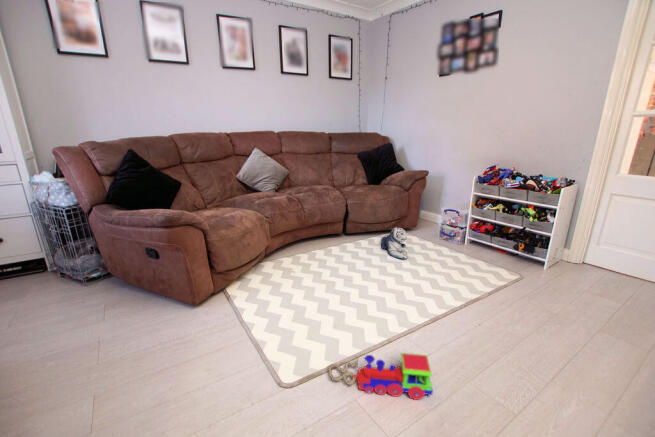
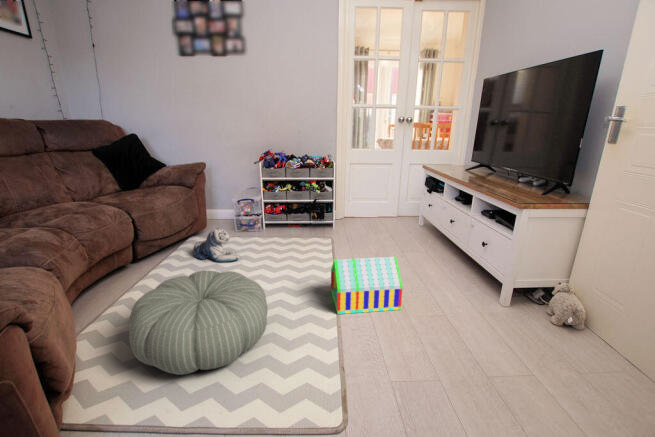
pouf: none [265,249,362,320] -> present [129,271,267,375]
toy house: none [416,289,516,385] -> present [331,257,402,314]
toy train: present [329,353,433,400] -> none [318,308,396,379]

